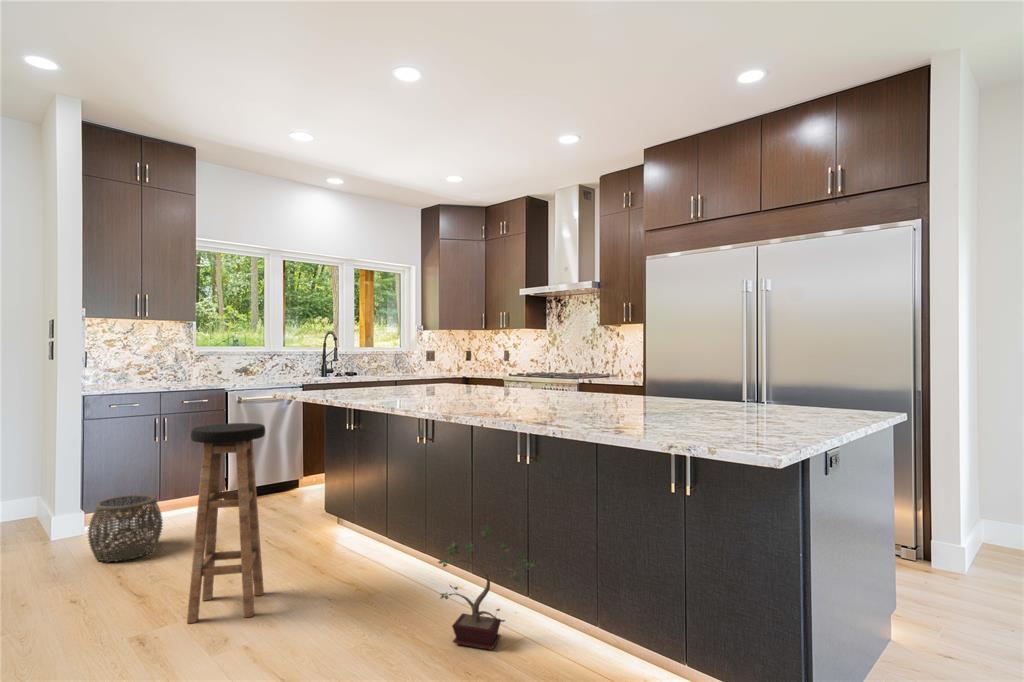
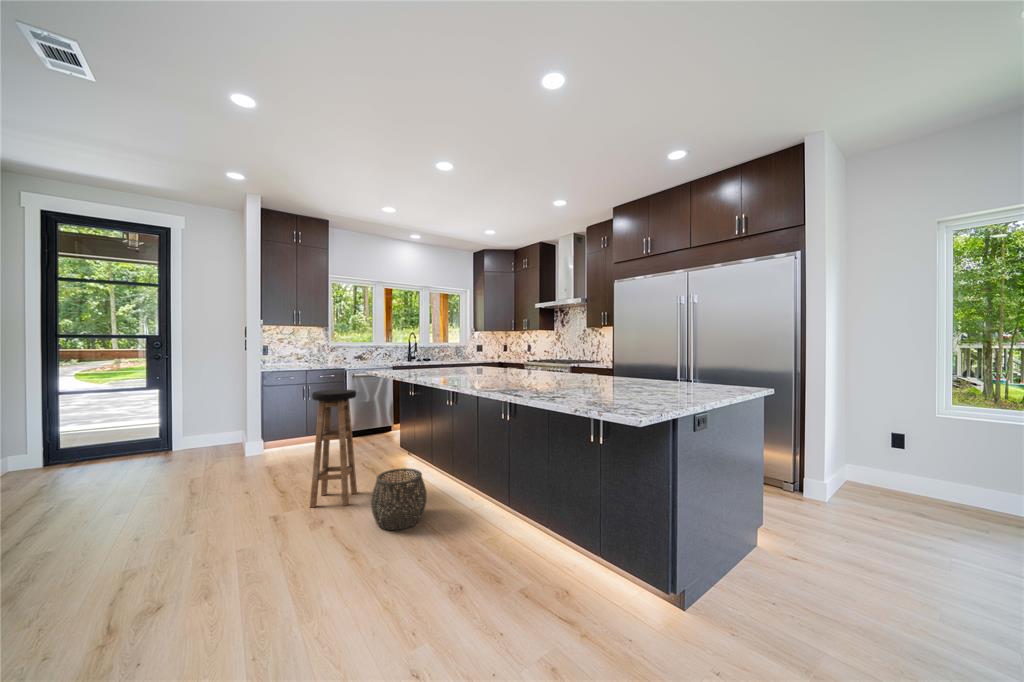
woven basket: present [88,494,163,562] -> present [371,468,427,530]
potted plant: present [438,525,535,650] -> none [452,453,510,531]

